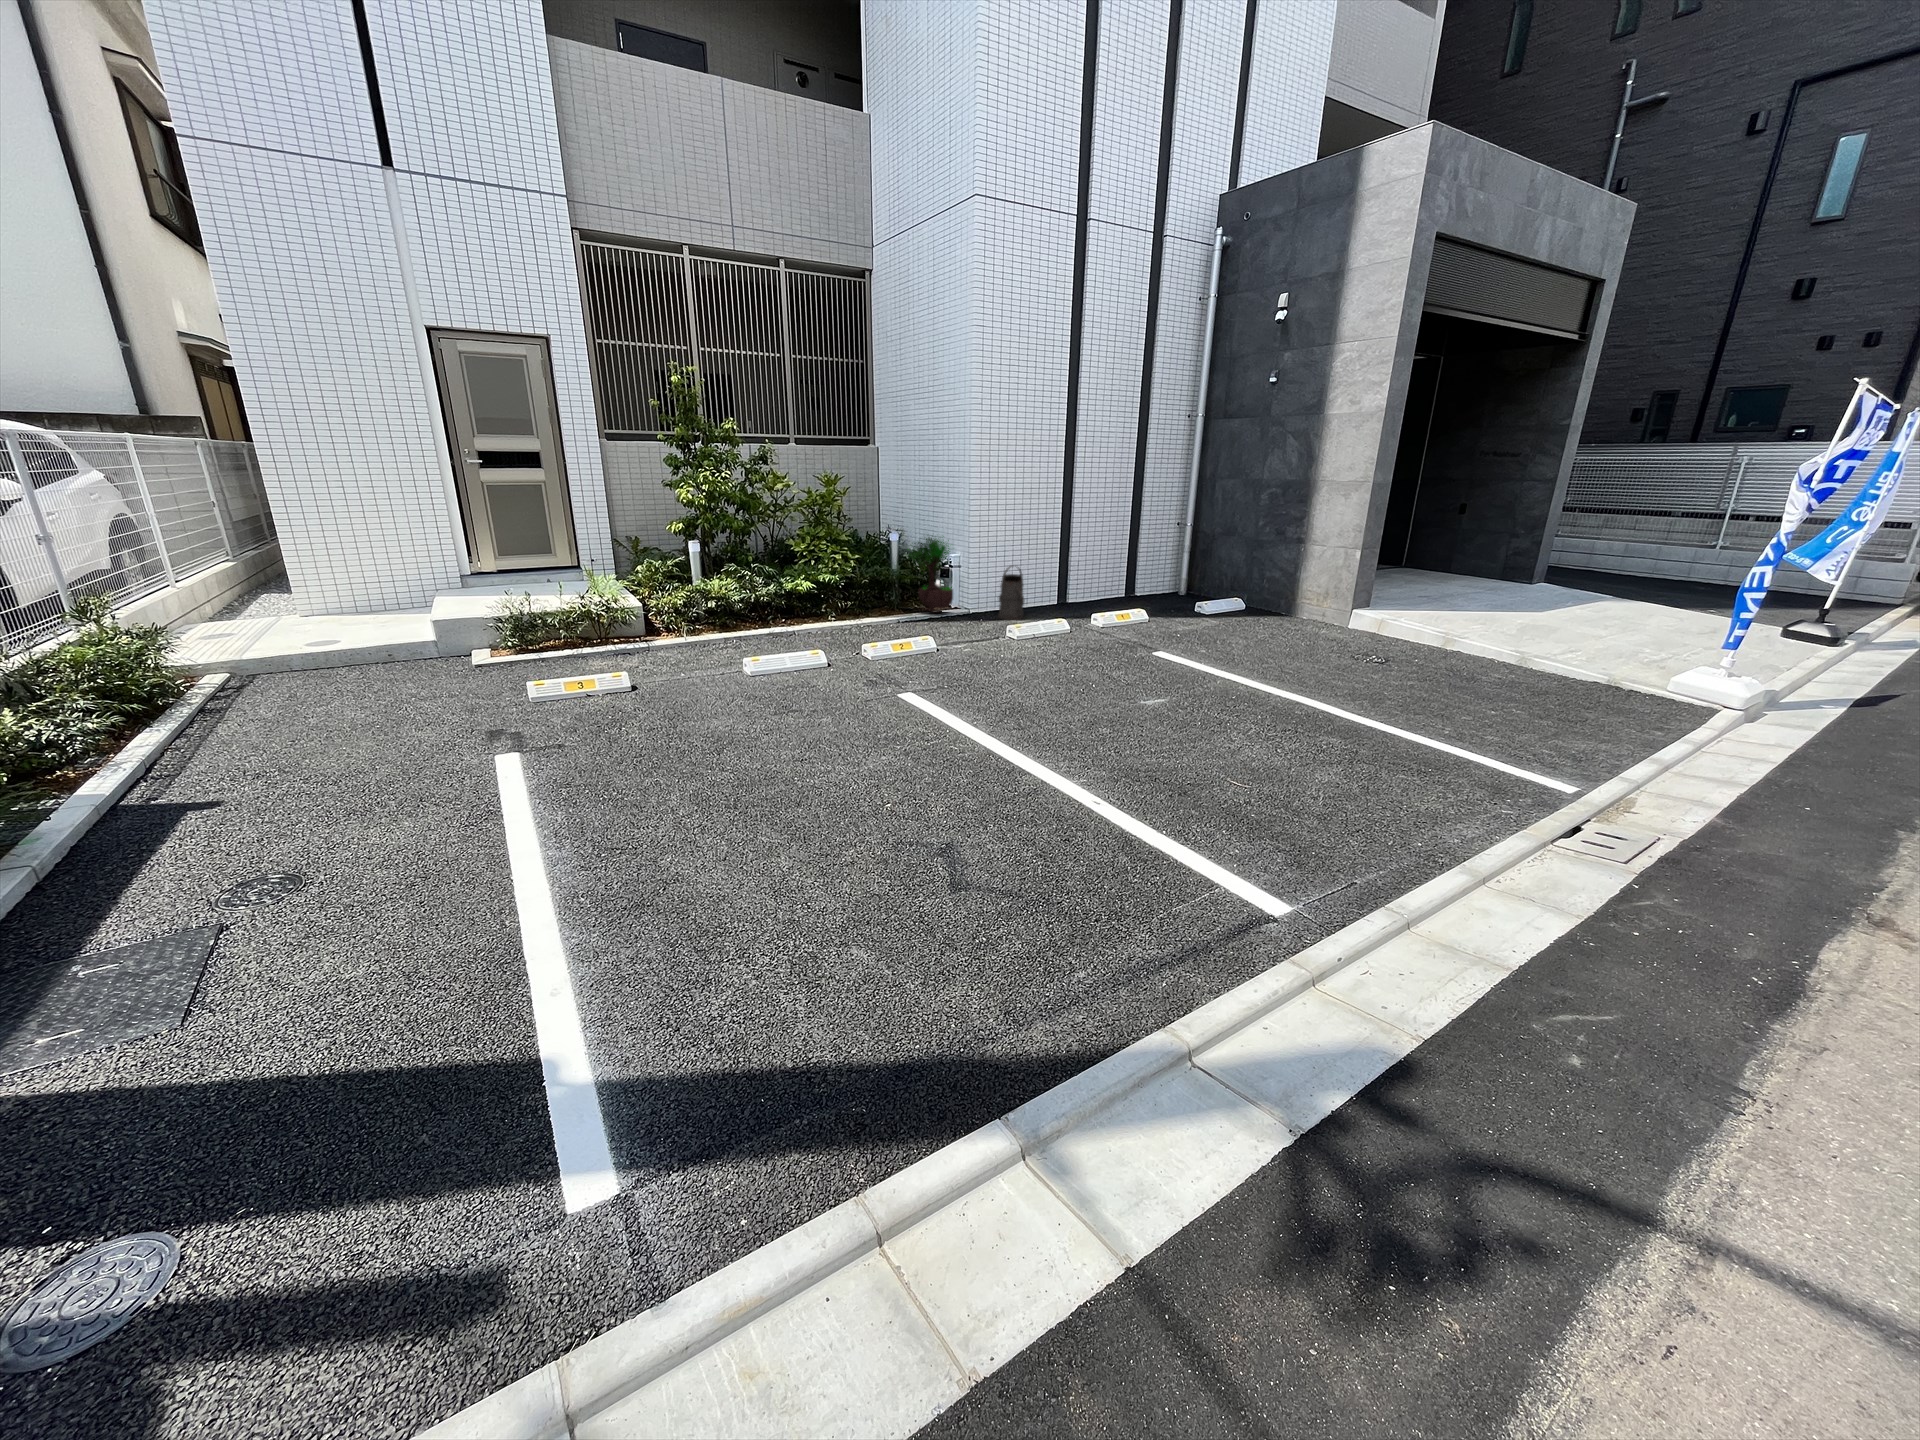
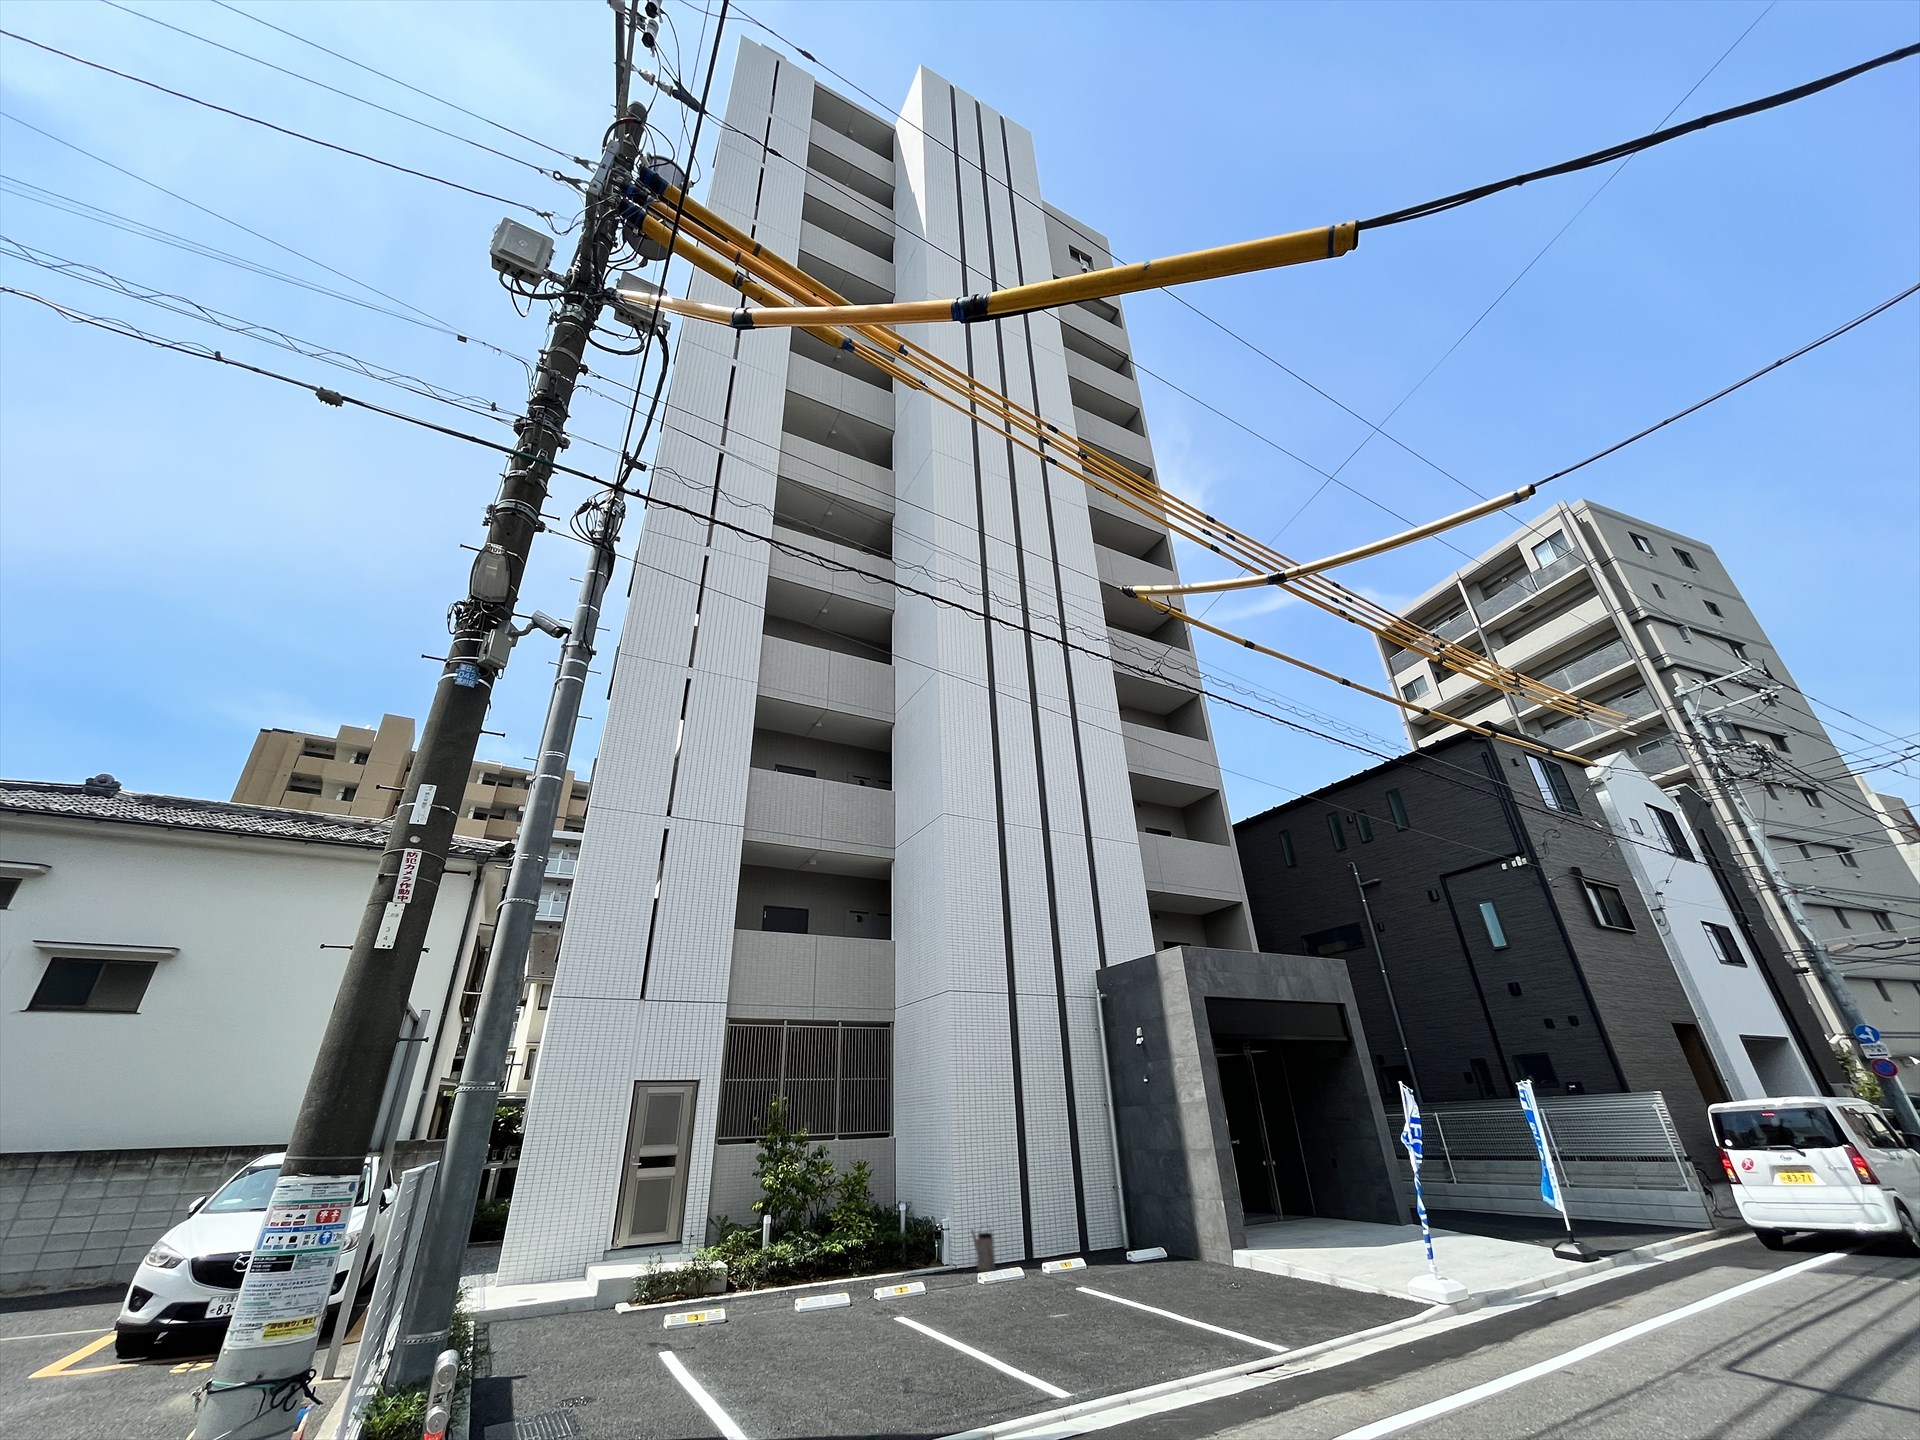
potted tree: present [908,536,953,613] -> none [909,1198,945,1269]

